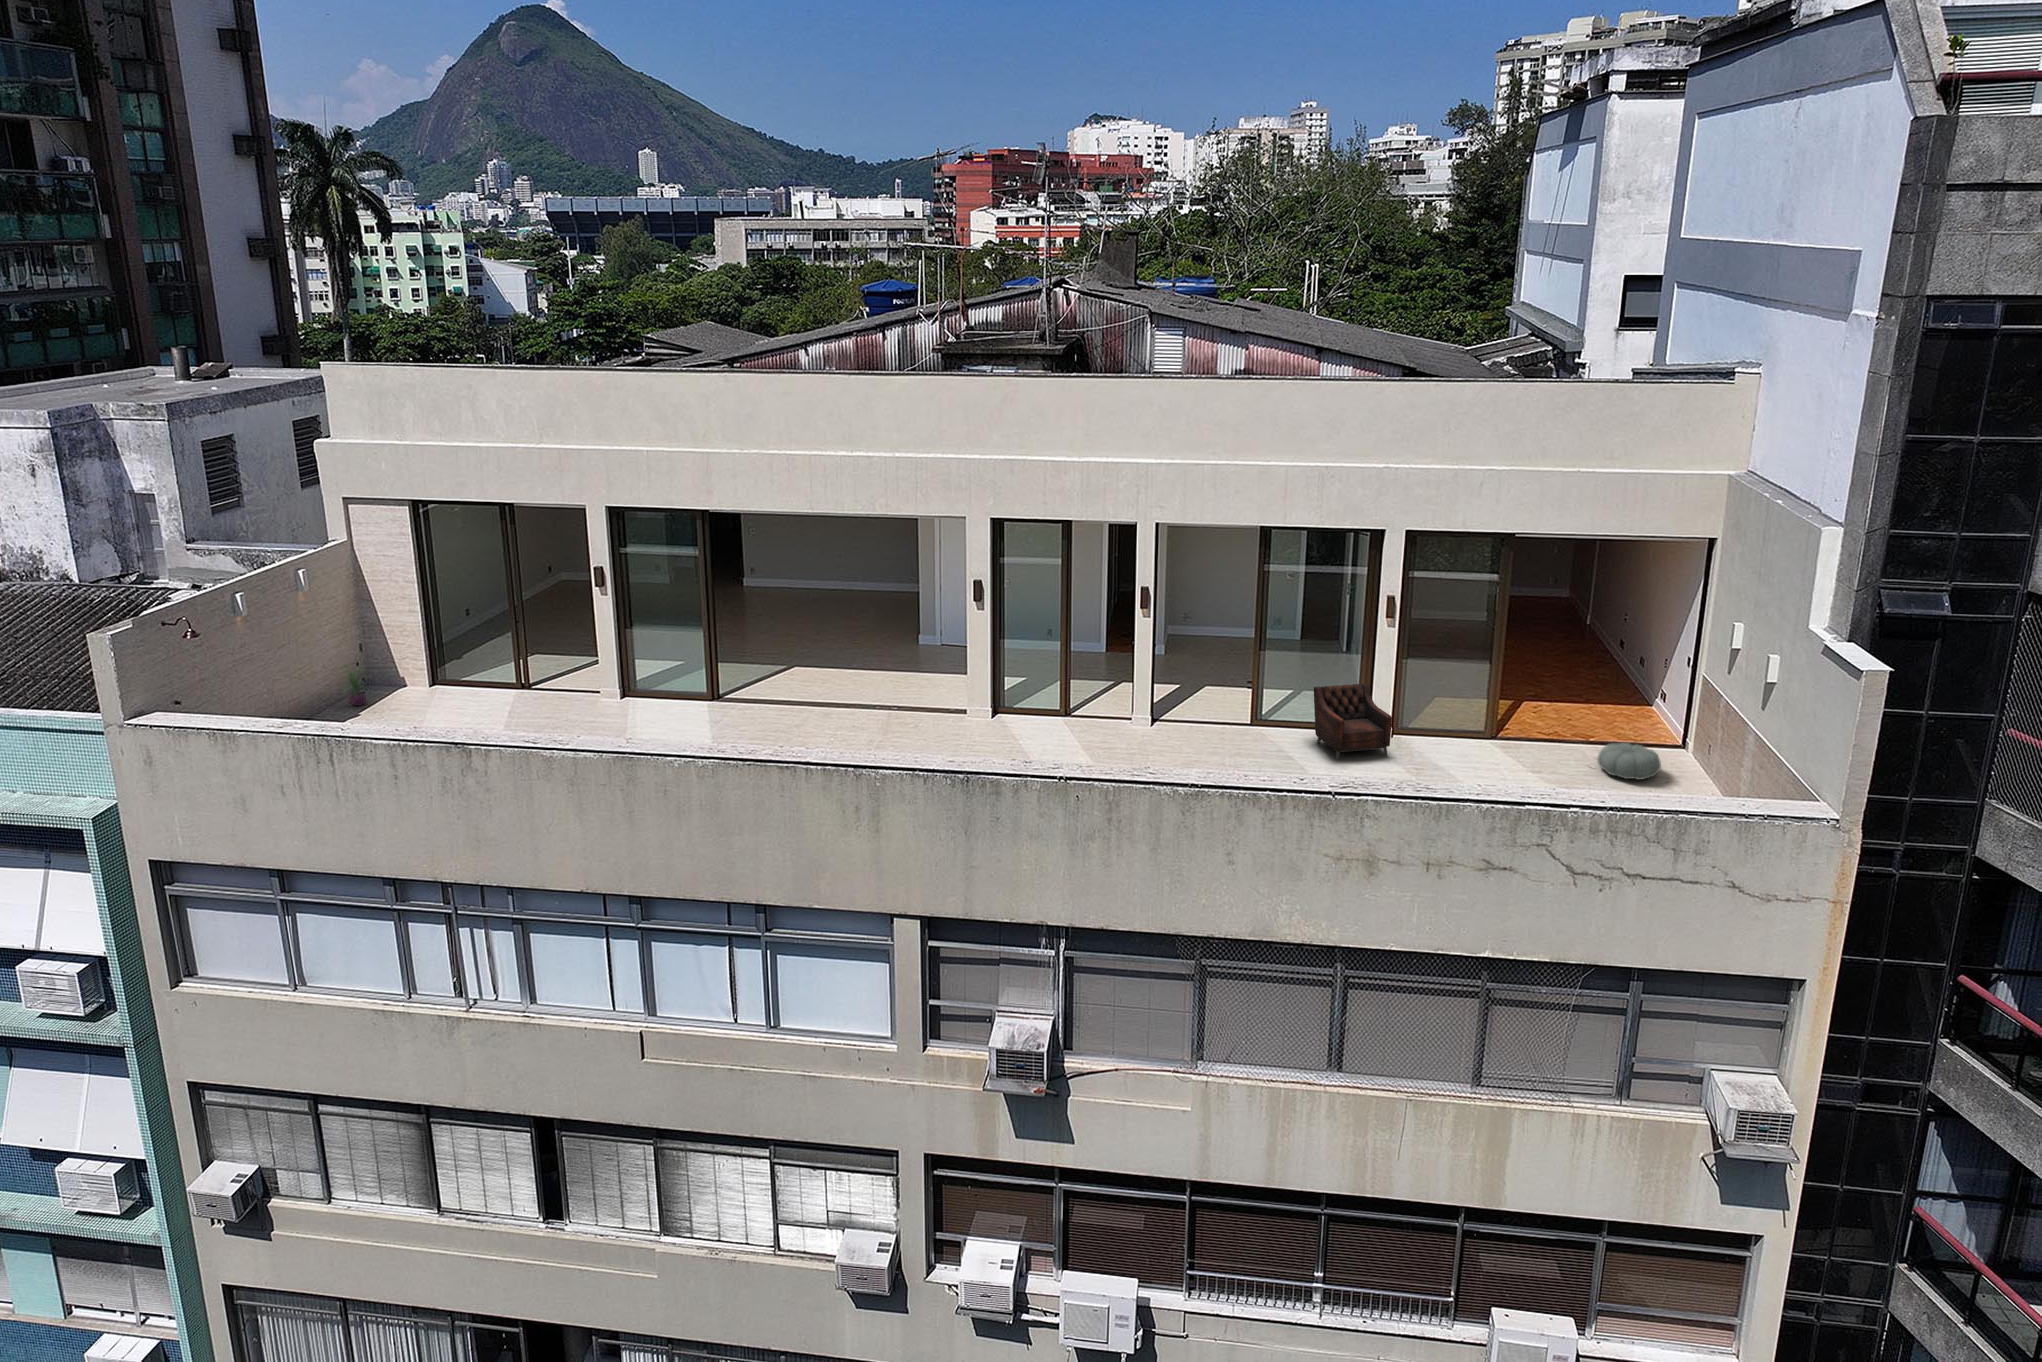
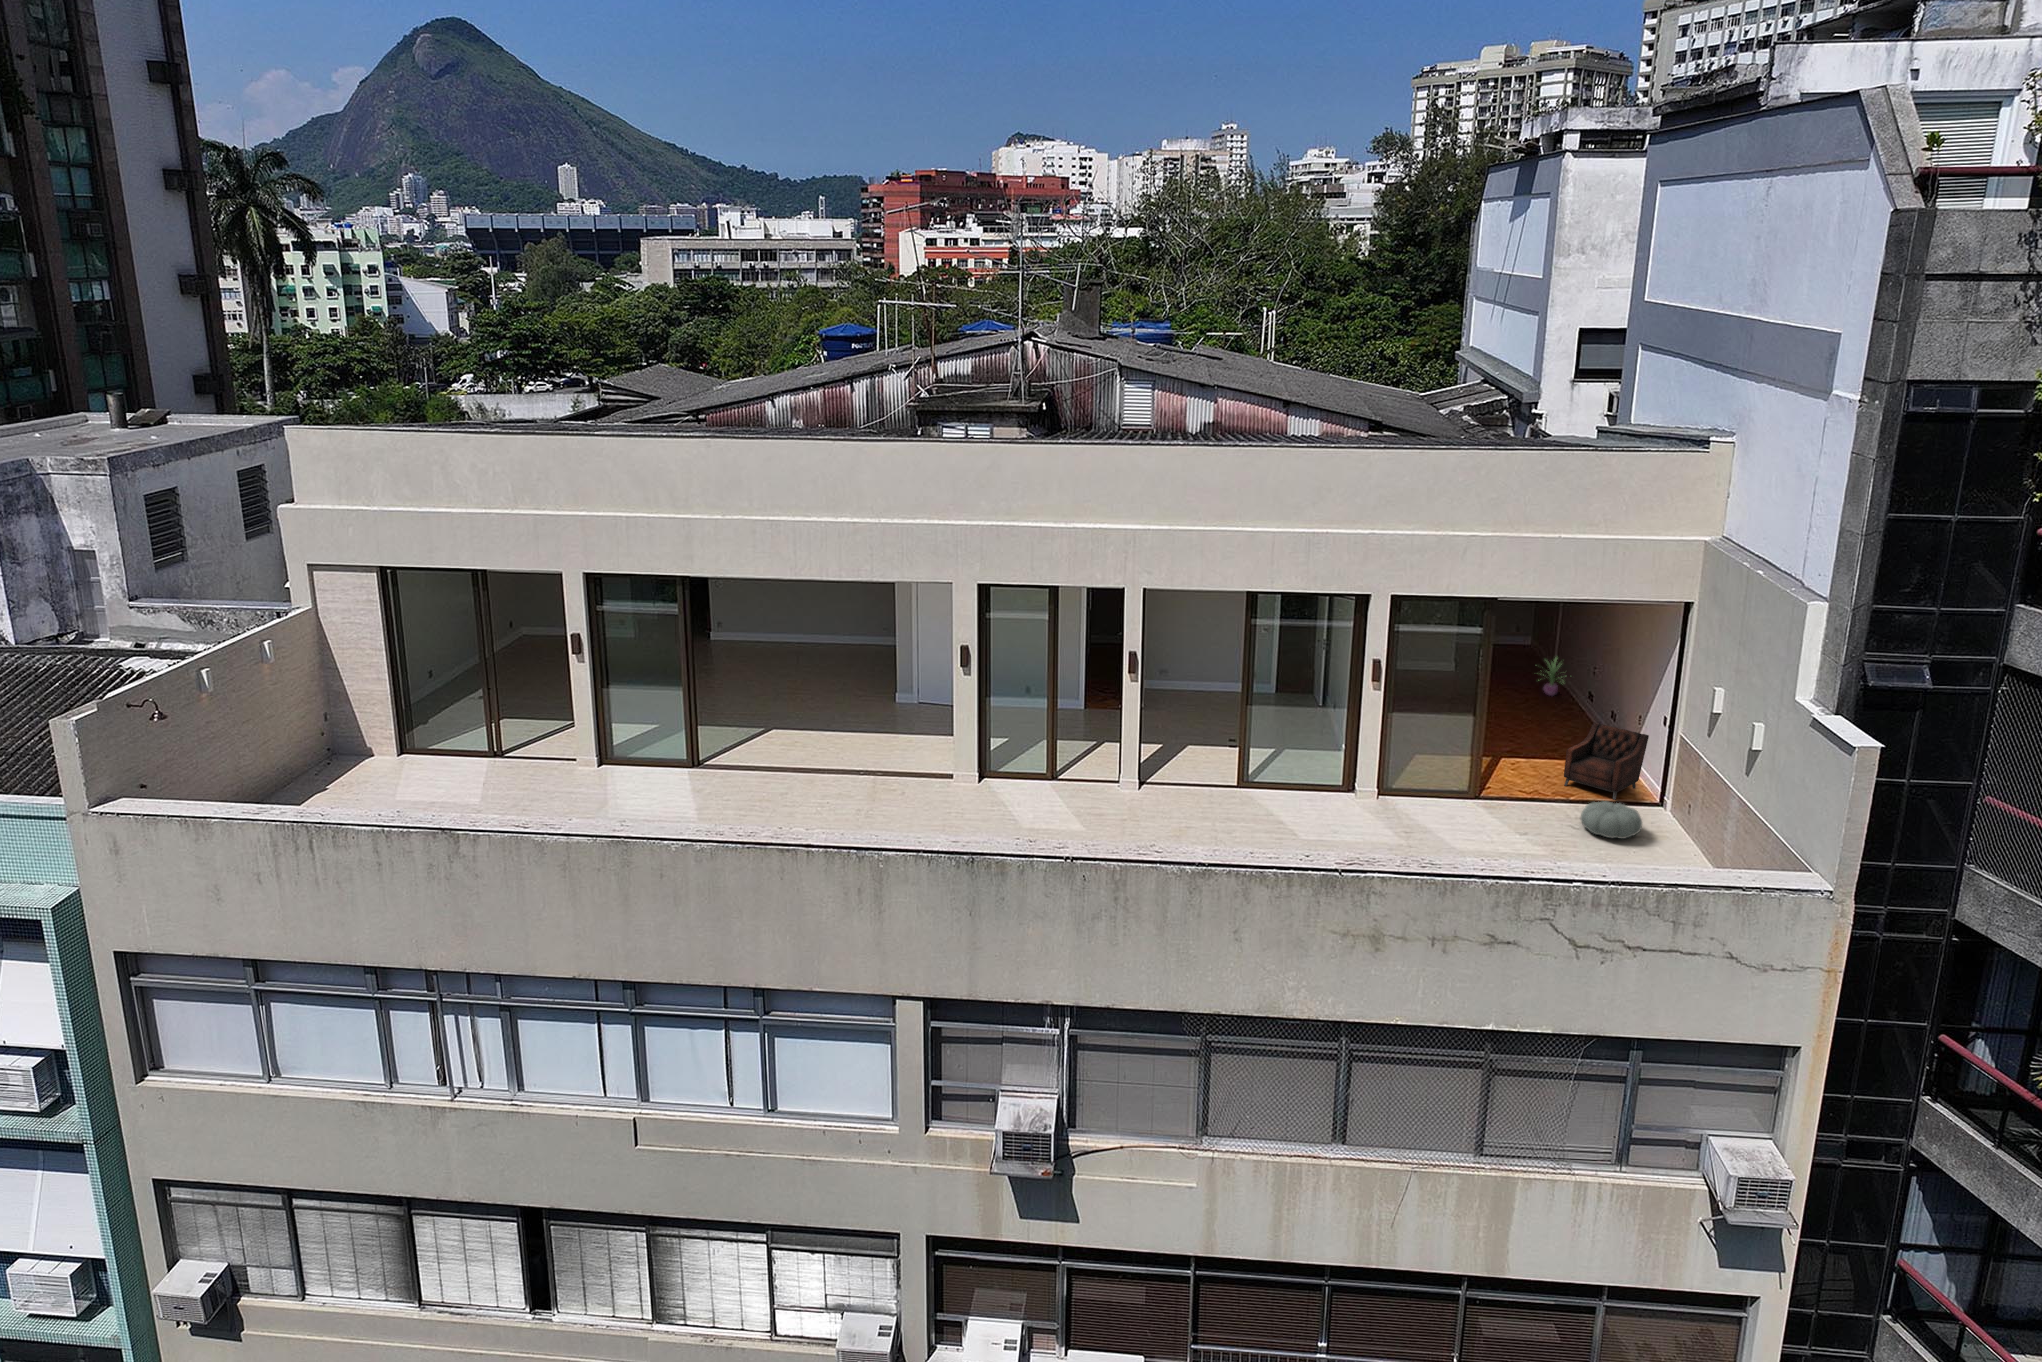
decorative plant: present [345,666,366,706] -> present [1540,657,1560,696]
armchair: present [1314,683,1392,759] -> present [1564,722,1649,800]

